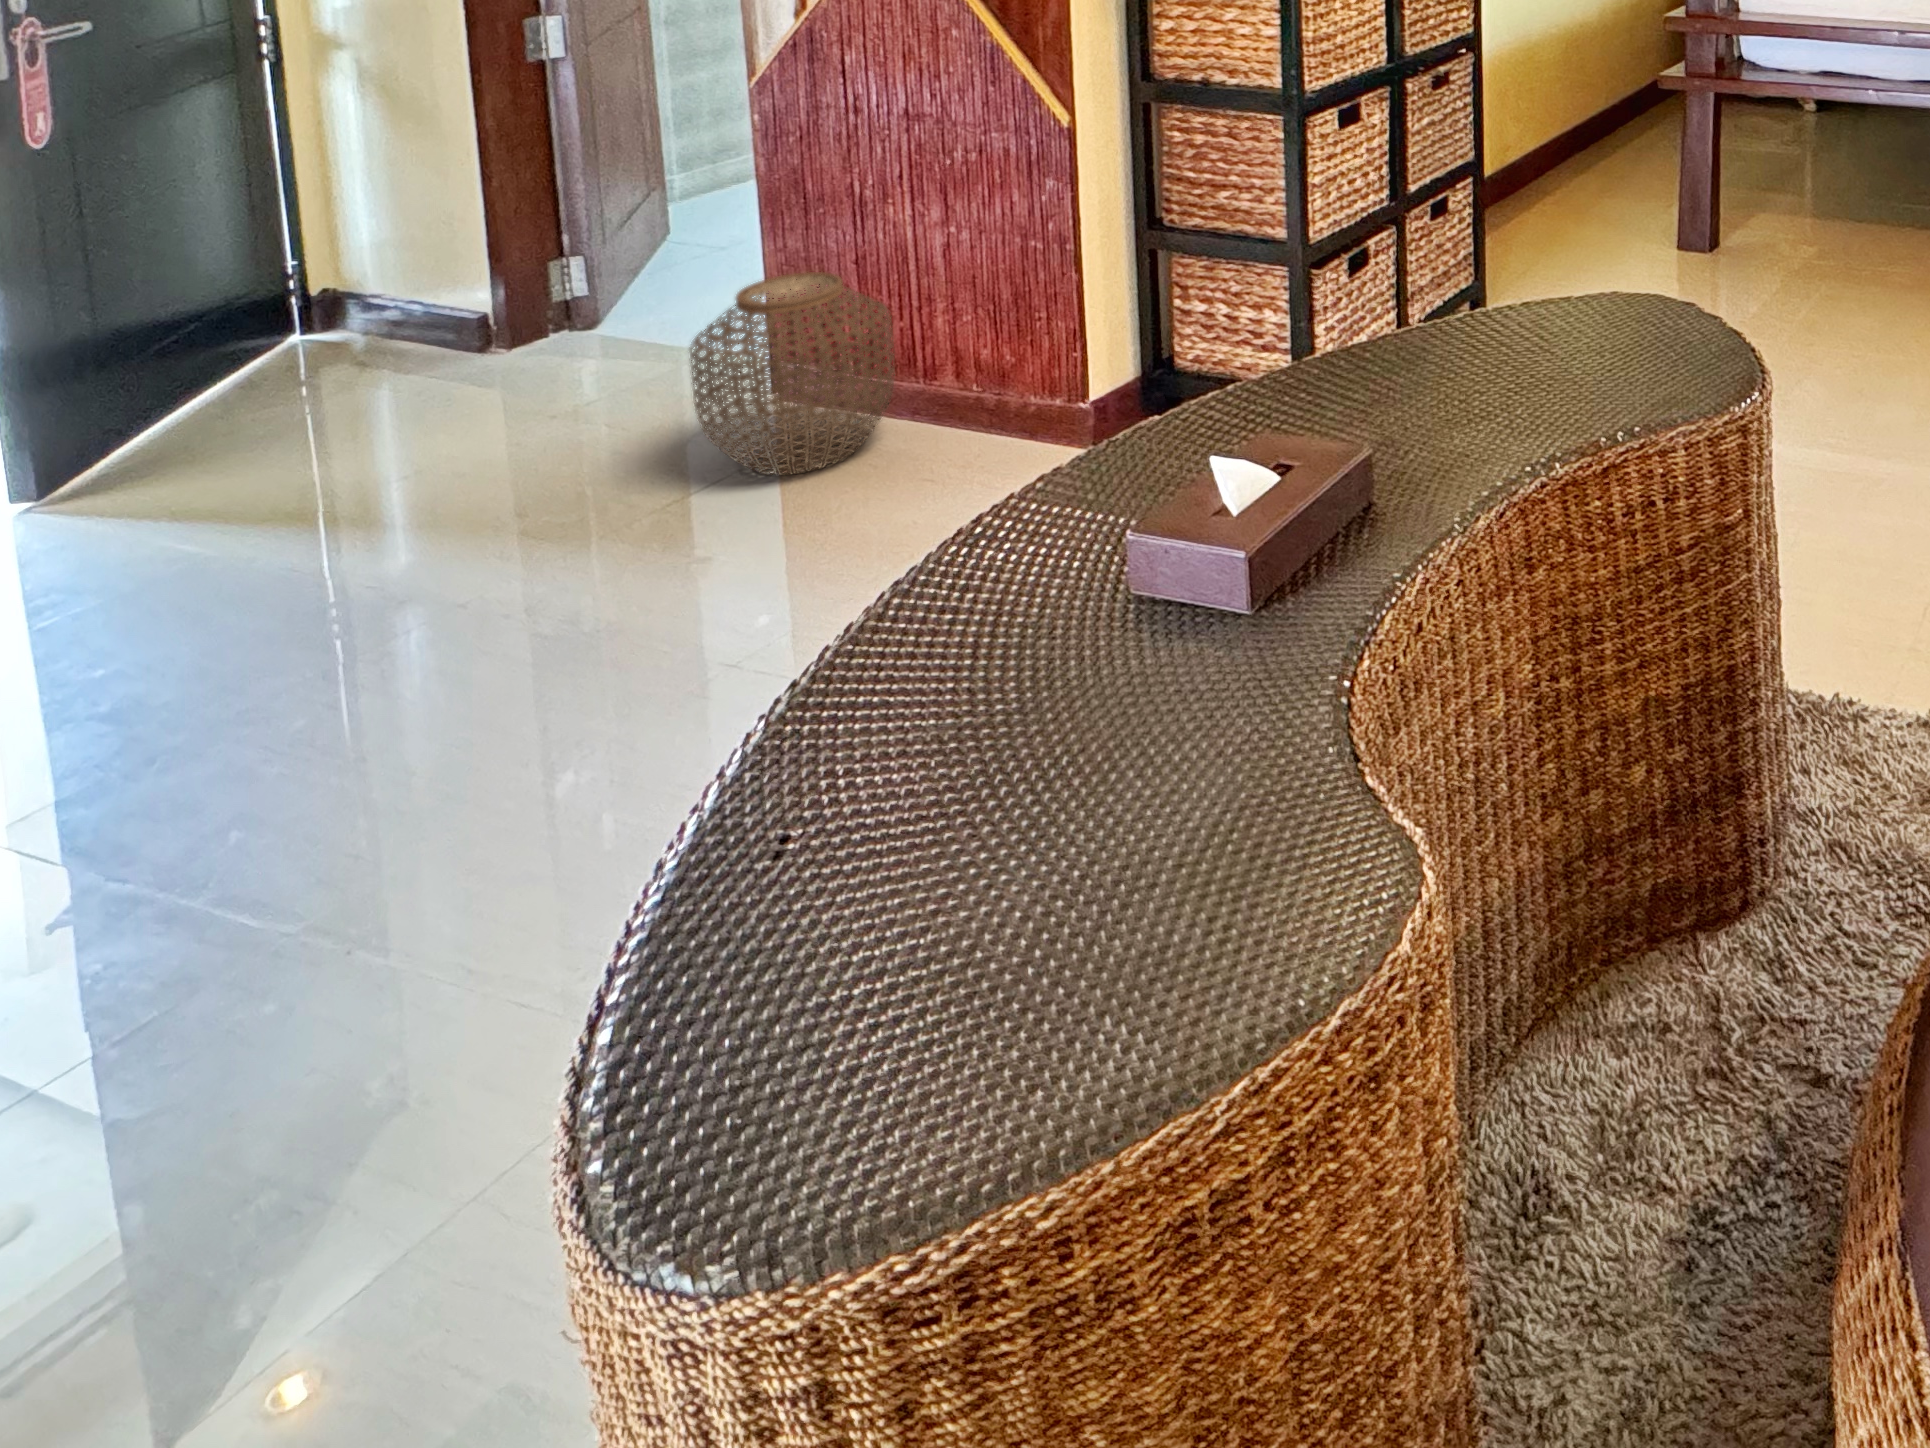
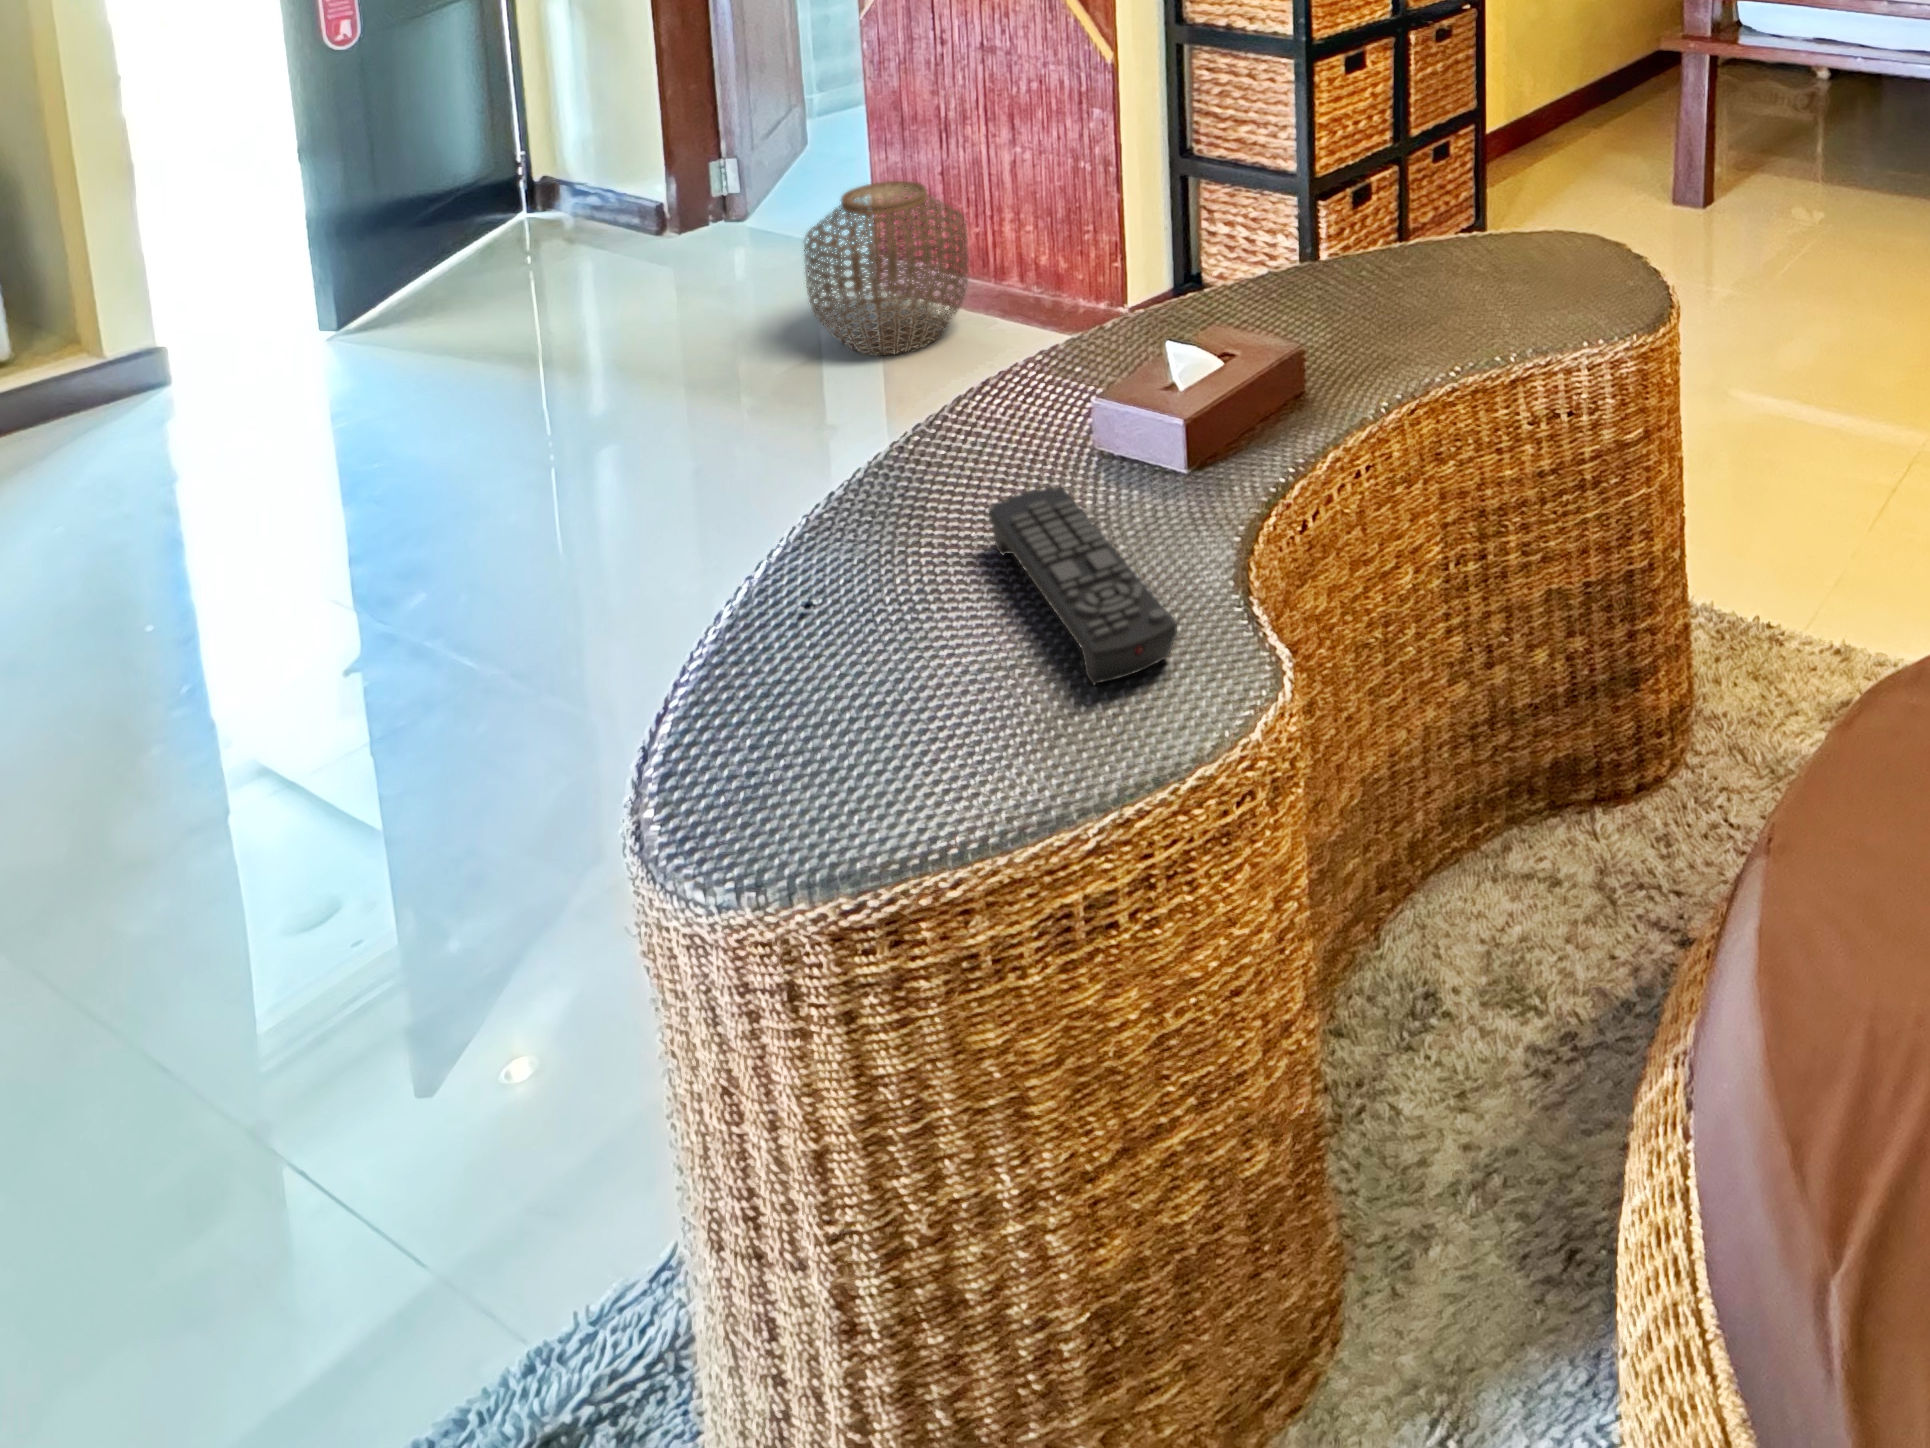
remote control: none [1016,648,1279,897] -> present [989,487,1177,684]

